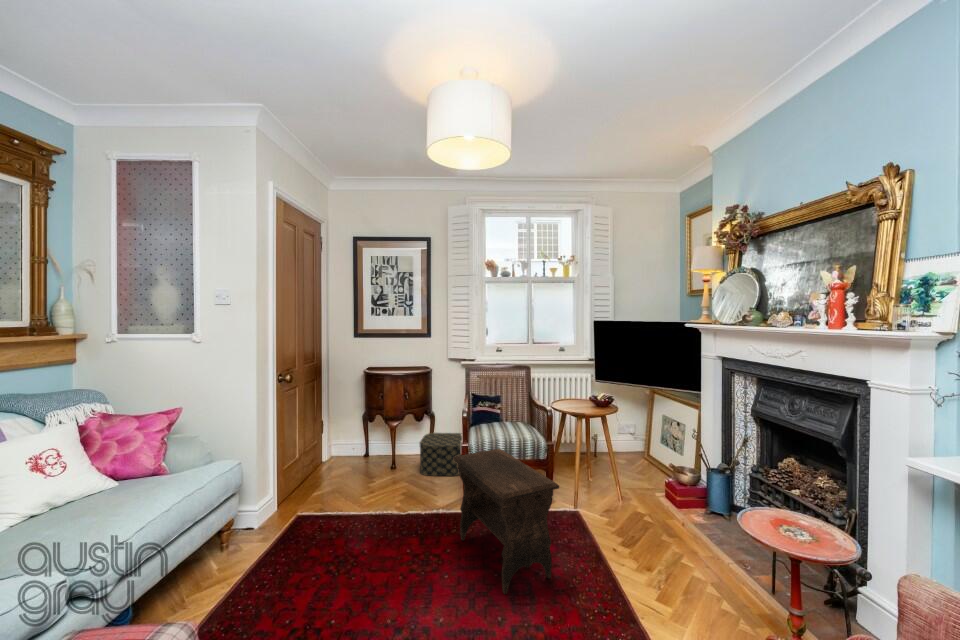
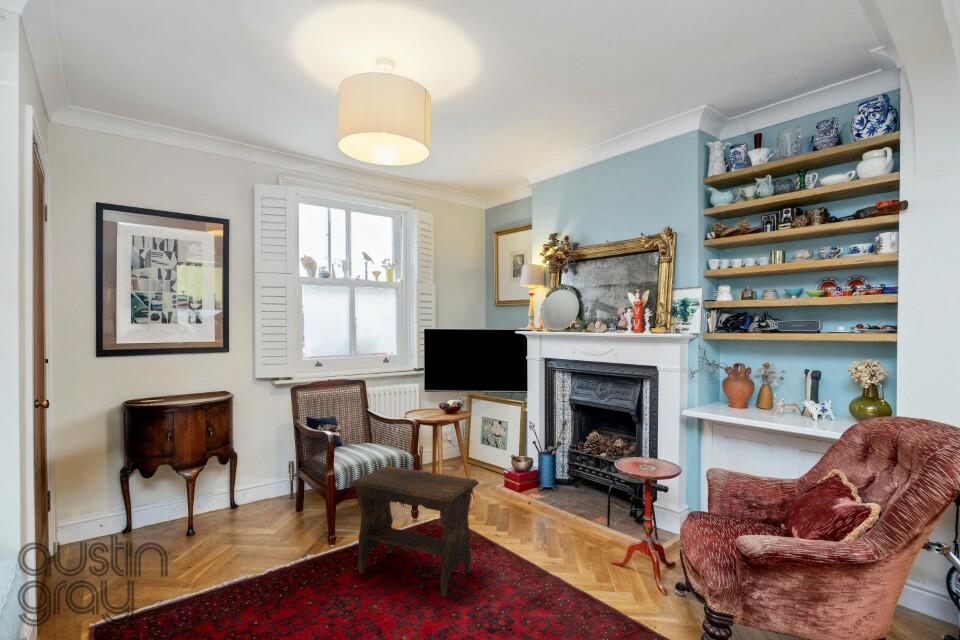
storage box: present [420,433,462,476] -> none [228,470,294,530]

